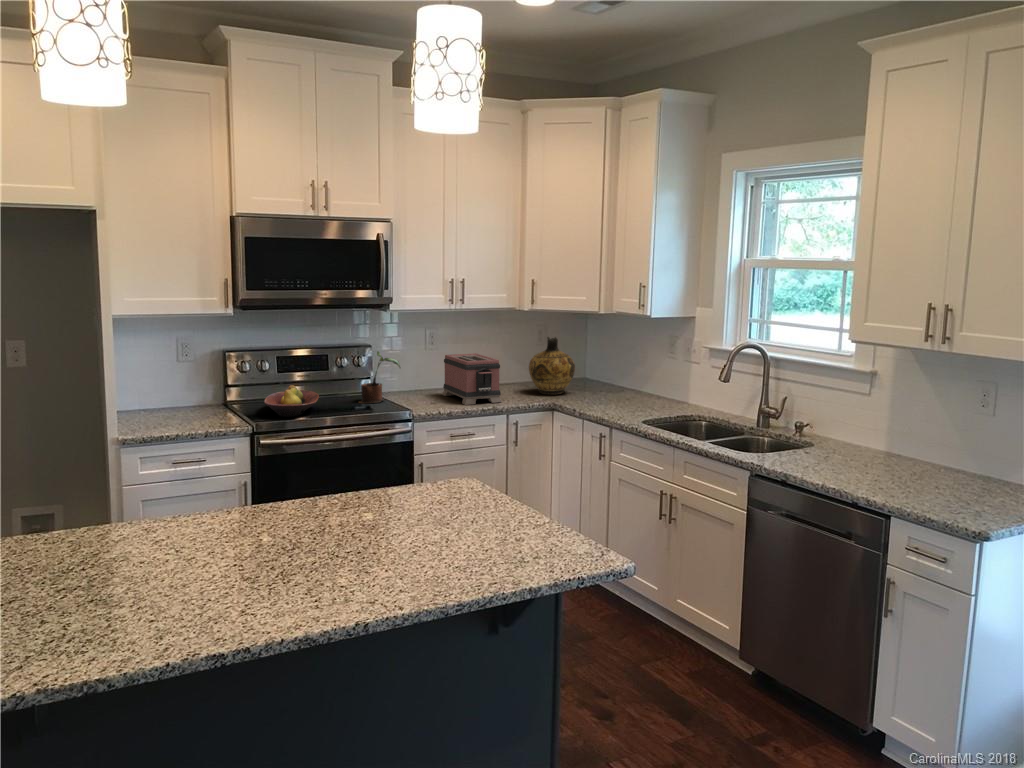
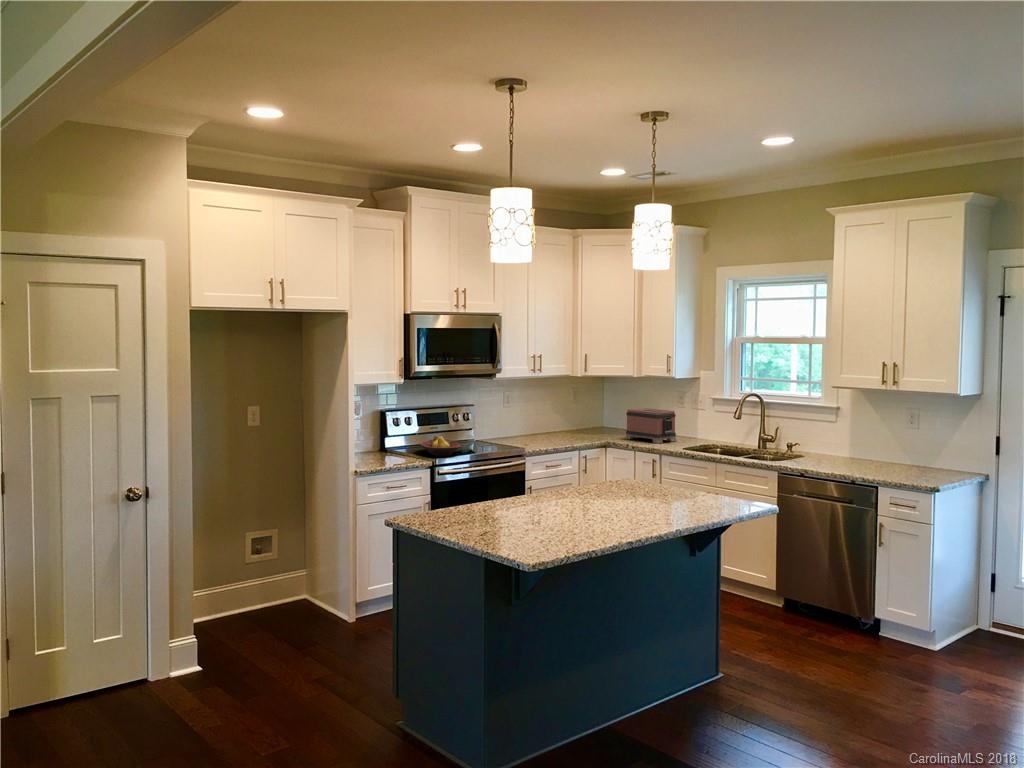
ceramic jug: present [529,337,575,394] -> none [581,395,615,437]
potted plant: present [359,351,400,403] -> none [474,408,503,447]
toaster: present [442,353,502,405] -> present [625,408,677,443]

